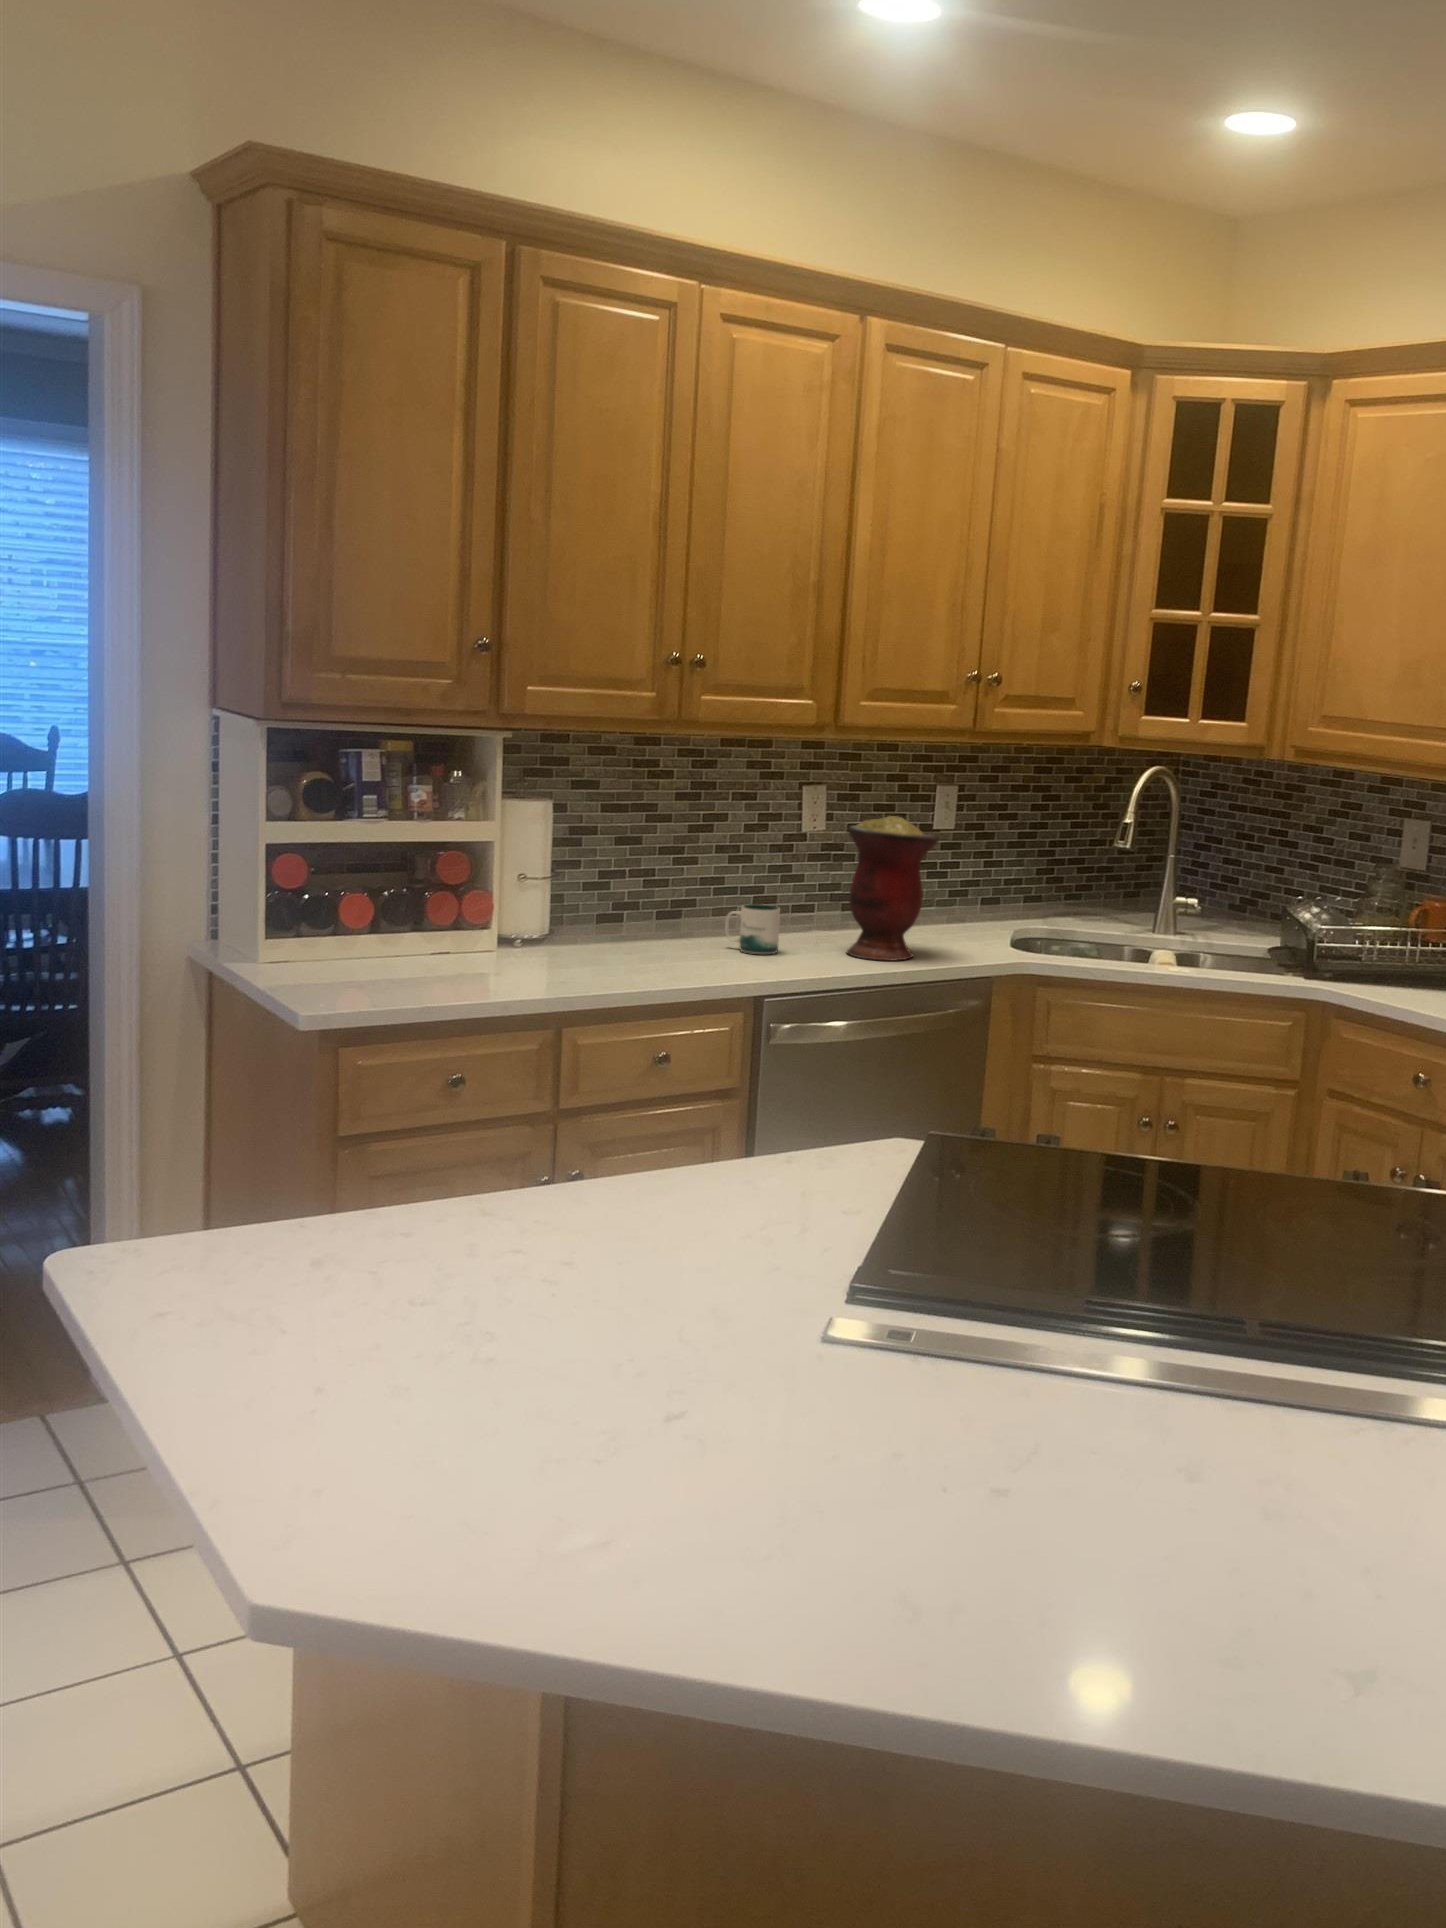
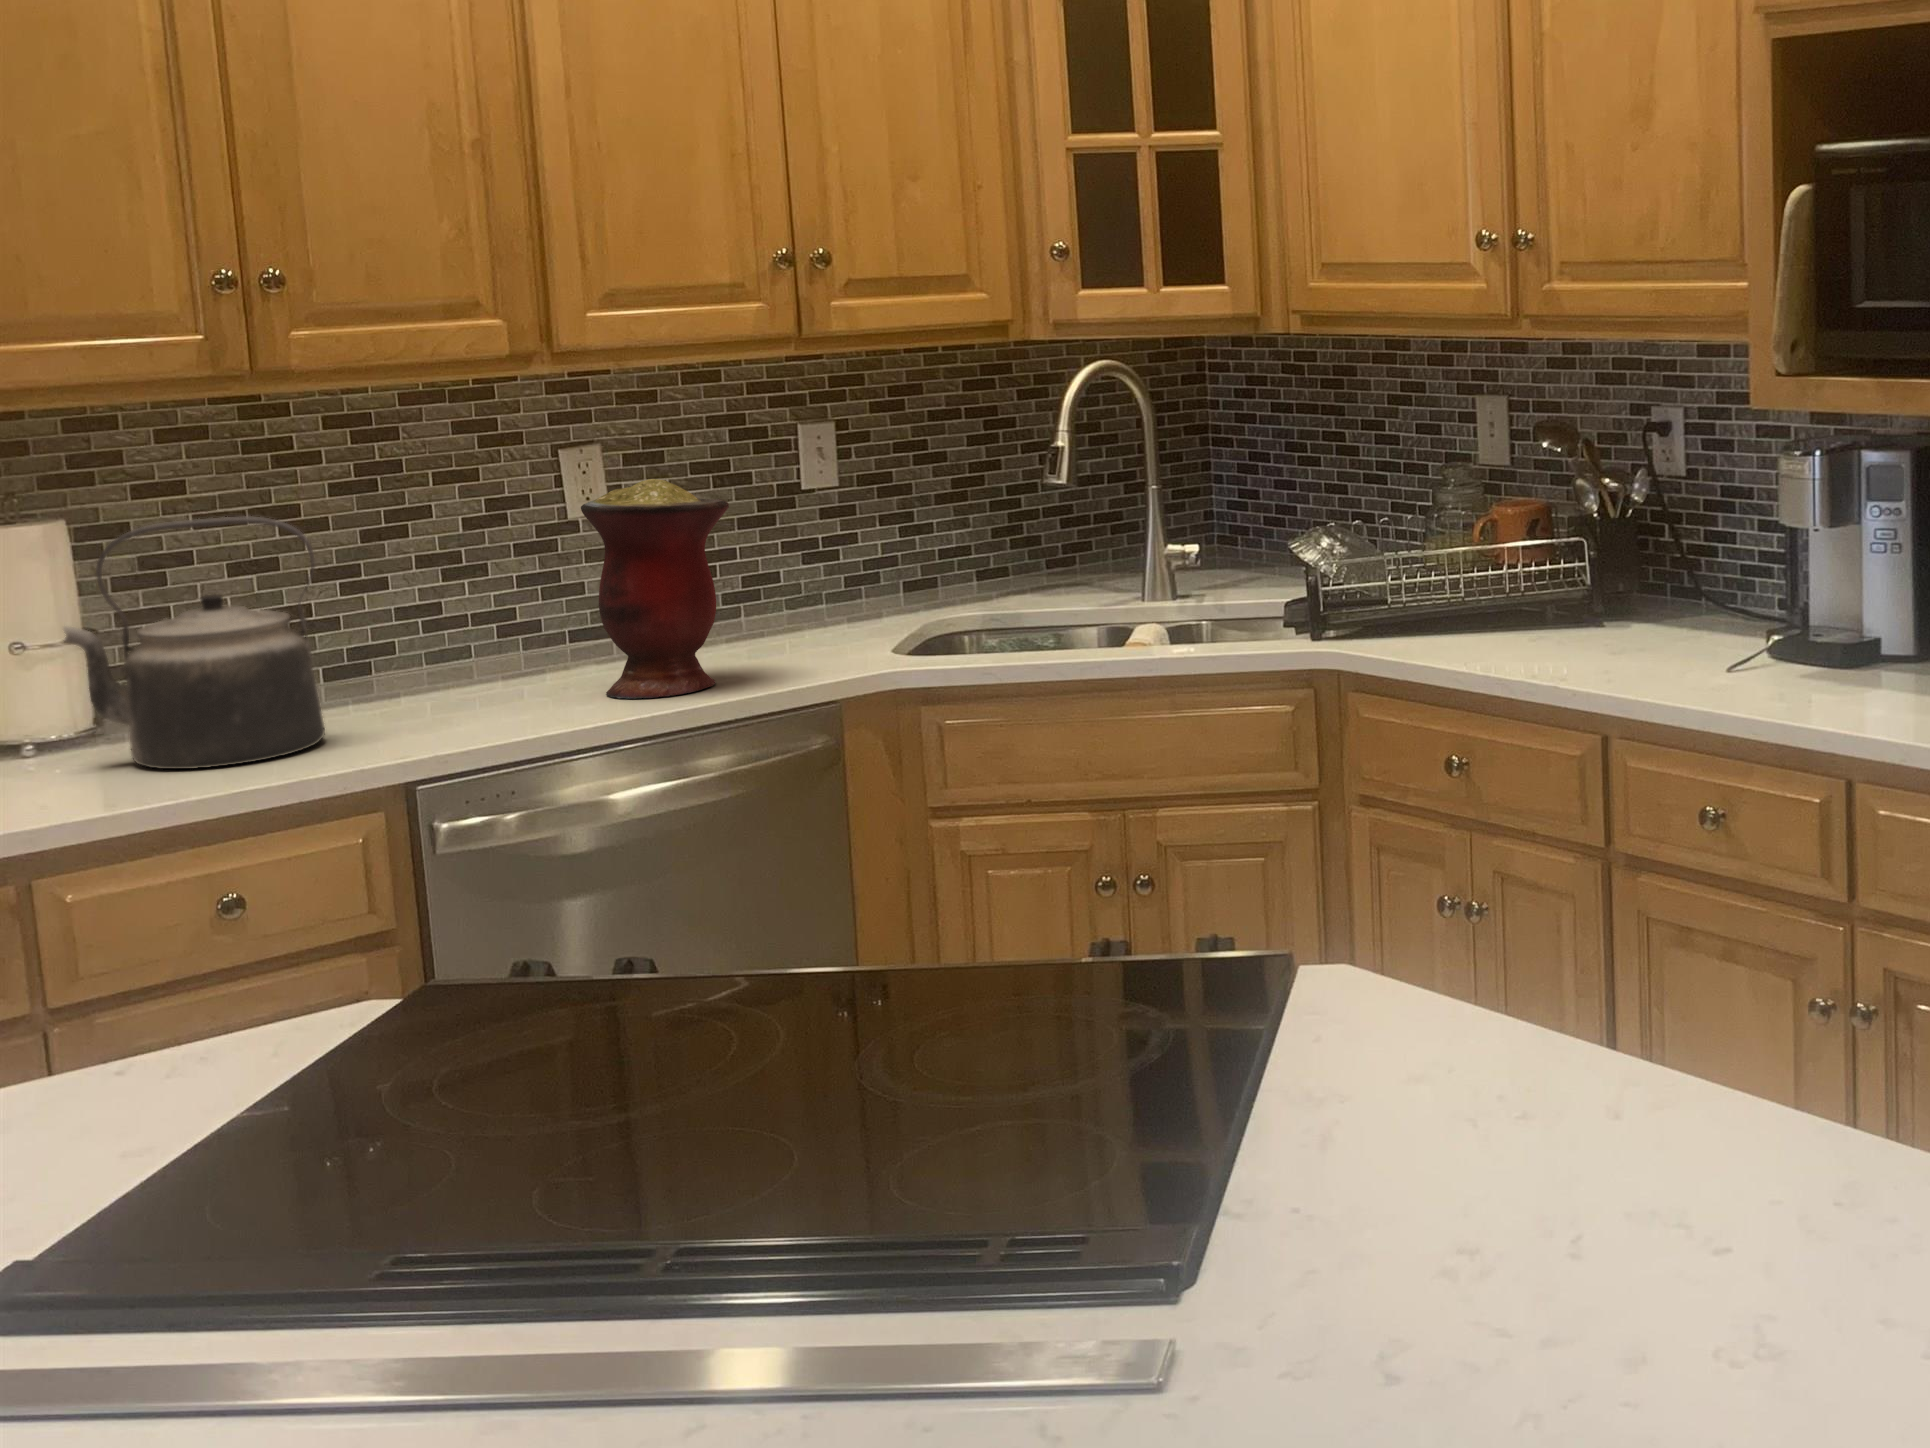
kettle: none [561,812,708,972] -> present [63,516,325,769]
mug: present [725,904,780,954] -> none [401,637,491,714]

